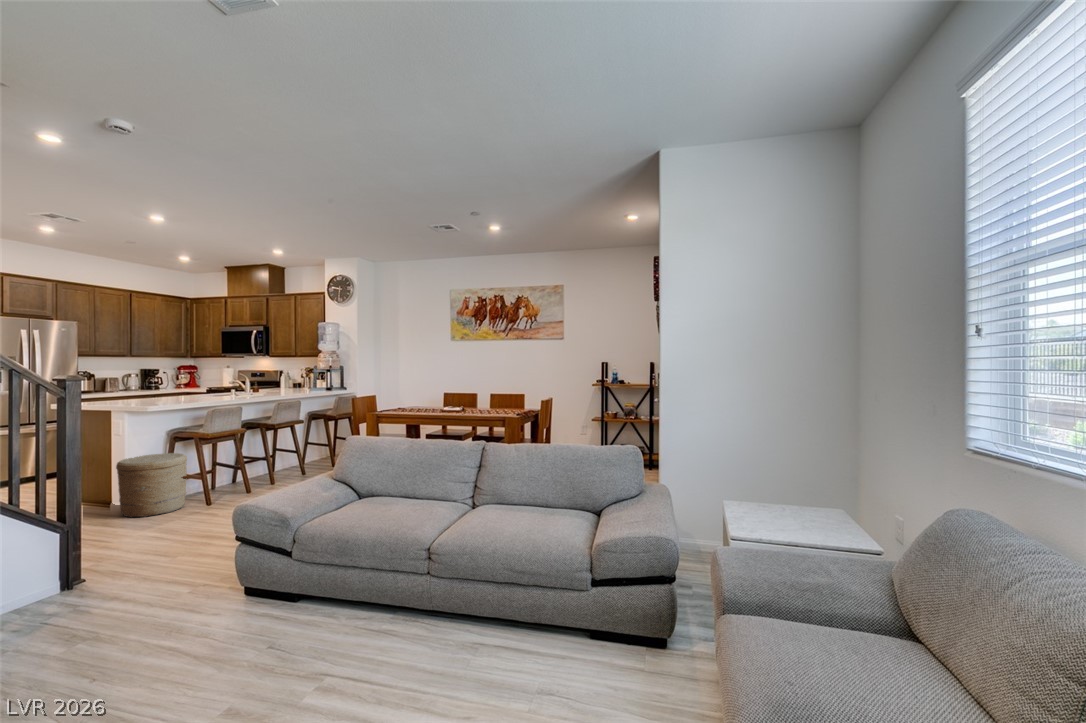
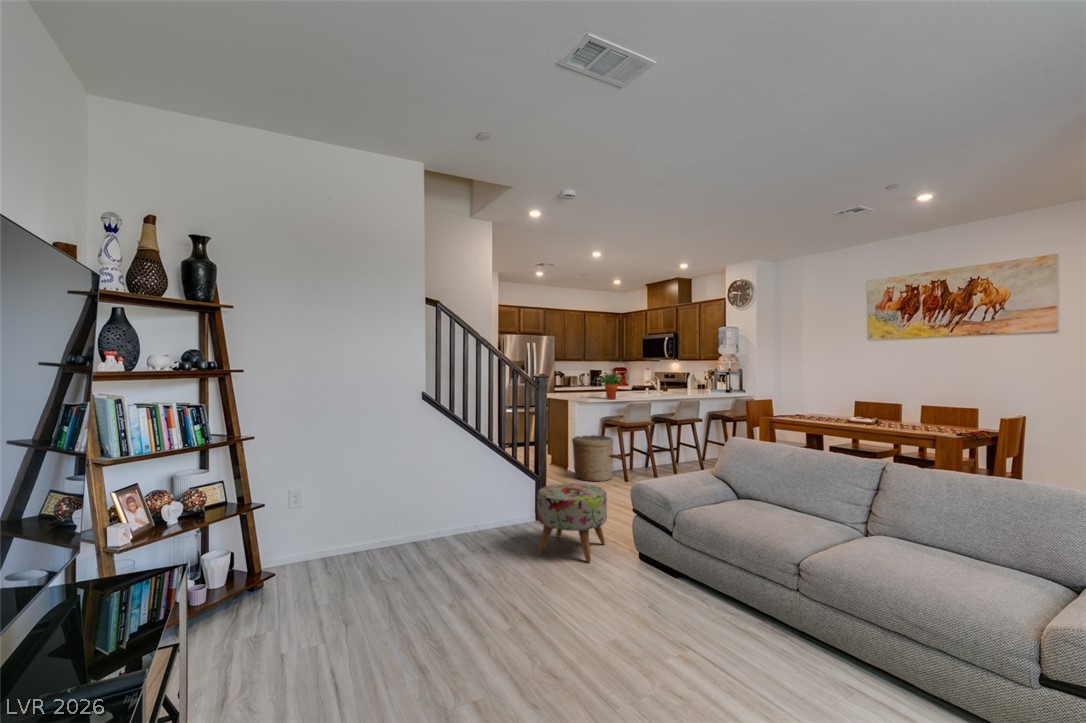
potted plant: none [157,372,206,405] -> present [599,374,623,399]
ottoman: none [58,522,191,651] -> present [537,483,607,562]

